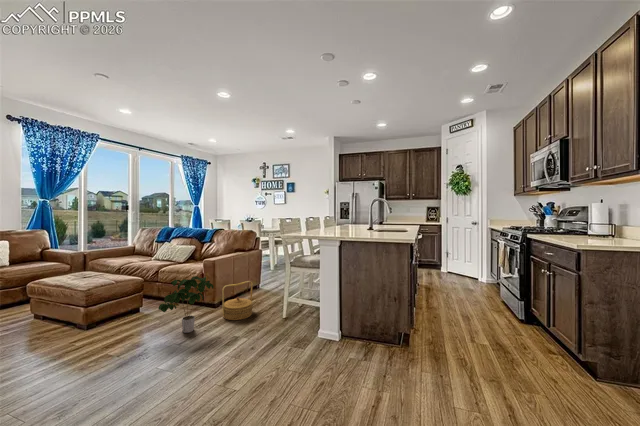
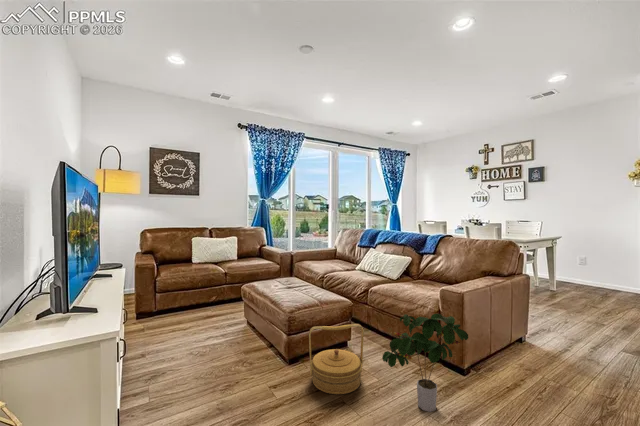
basket: present [222,281,253,320] -> present [309,324,364,394]

